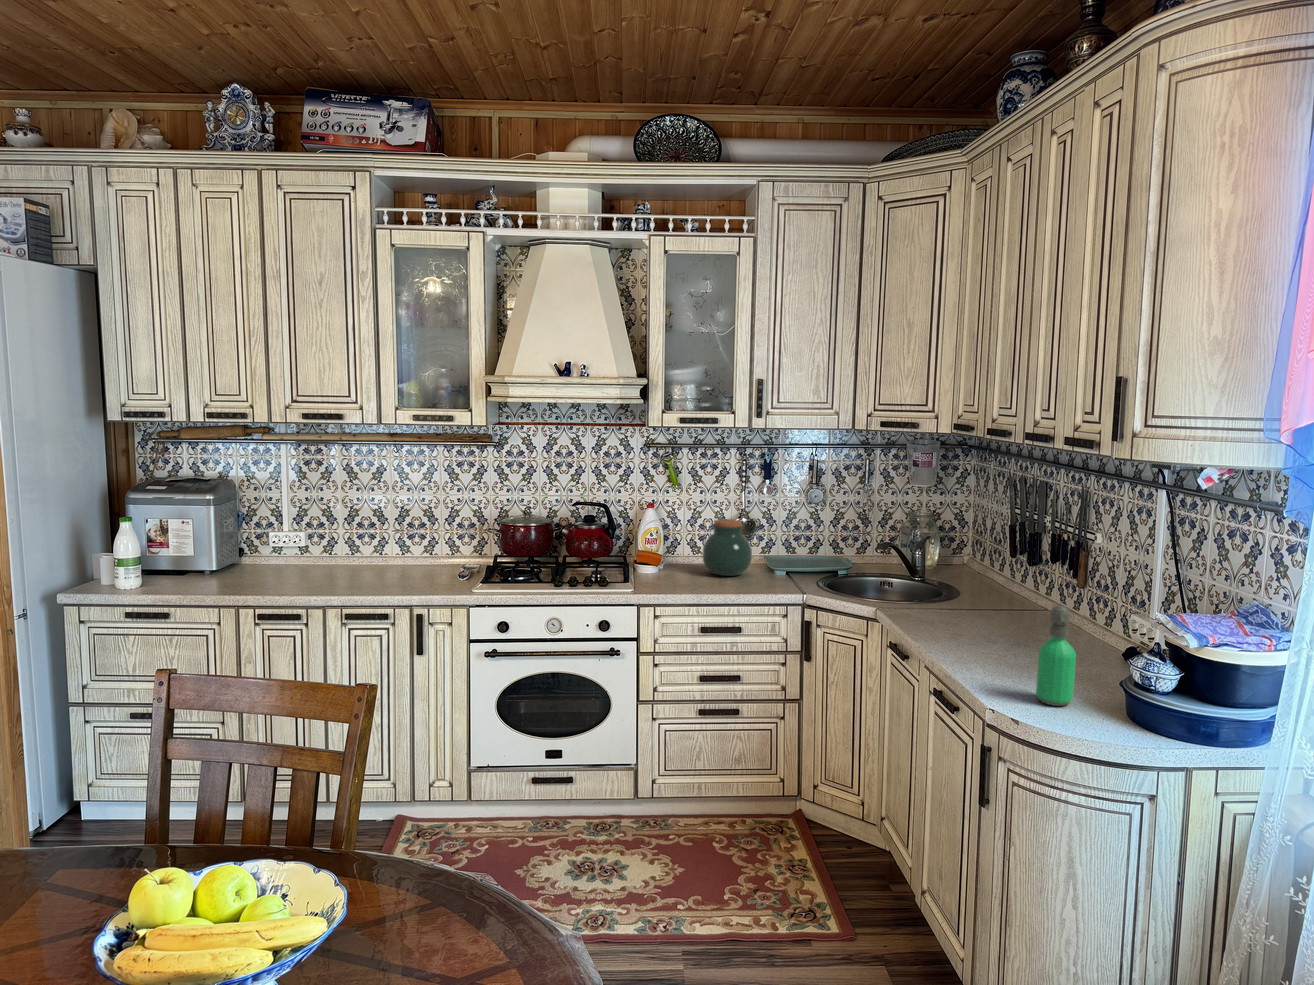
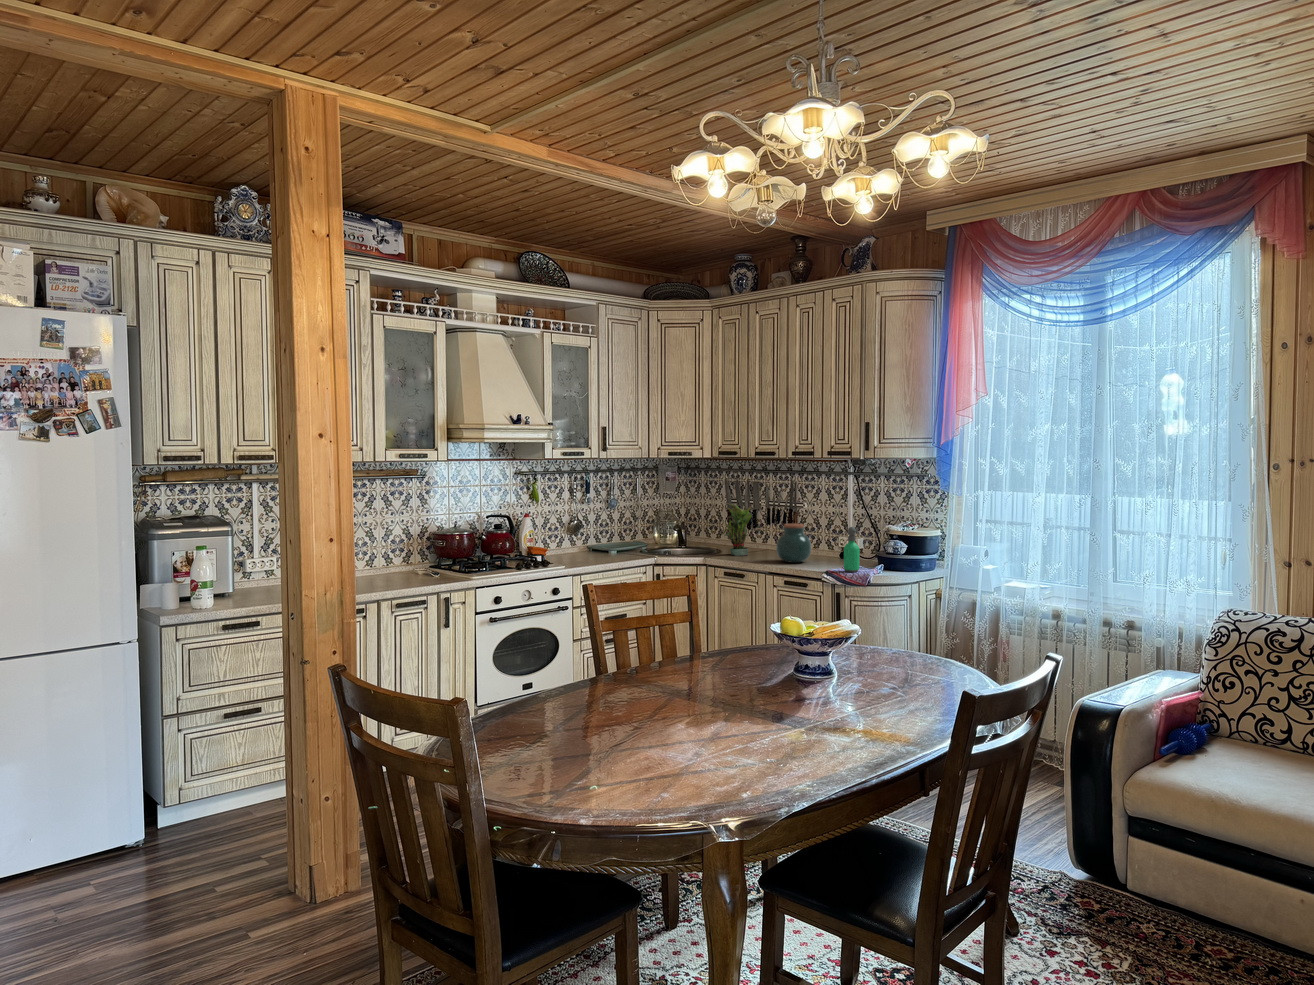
potted plant: none [912,516,969,613] -> present [722,503,752,556]
jar: present [702,519,752,576] -> present [776,524,811,563]

